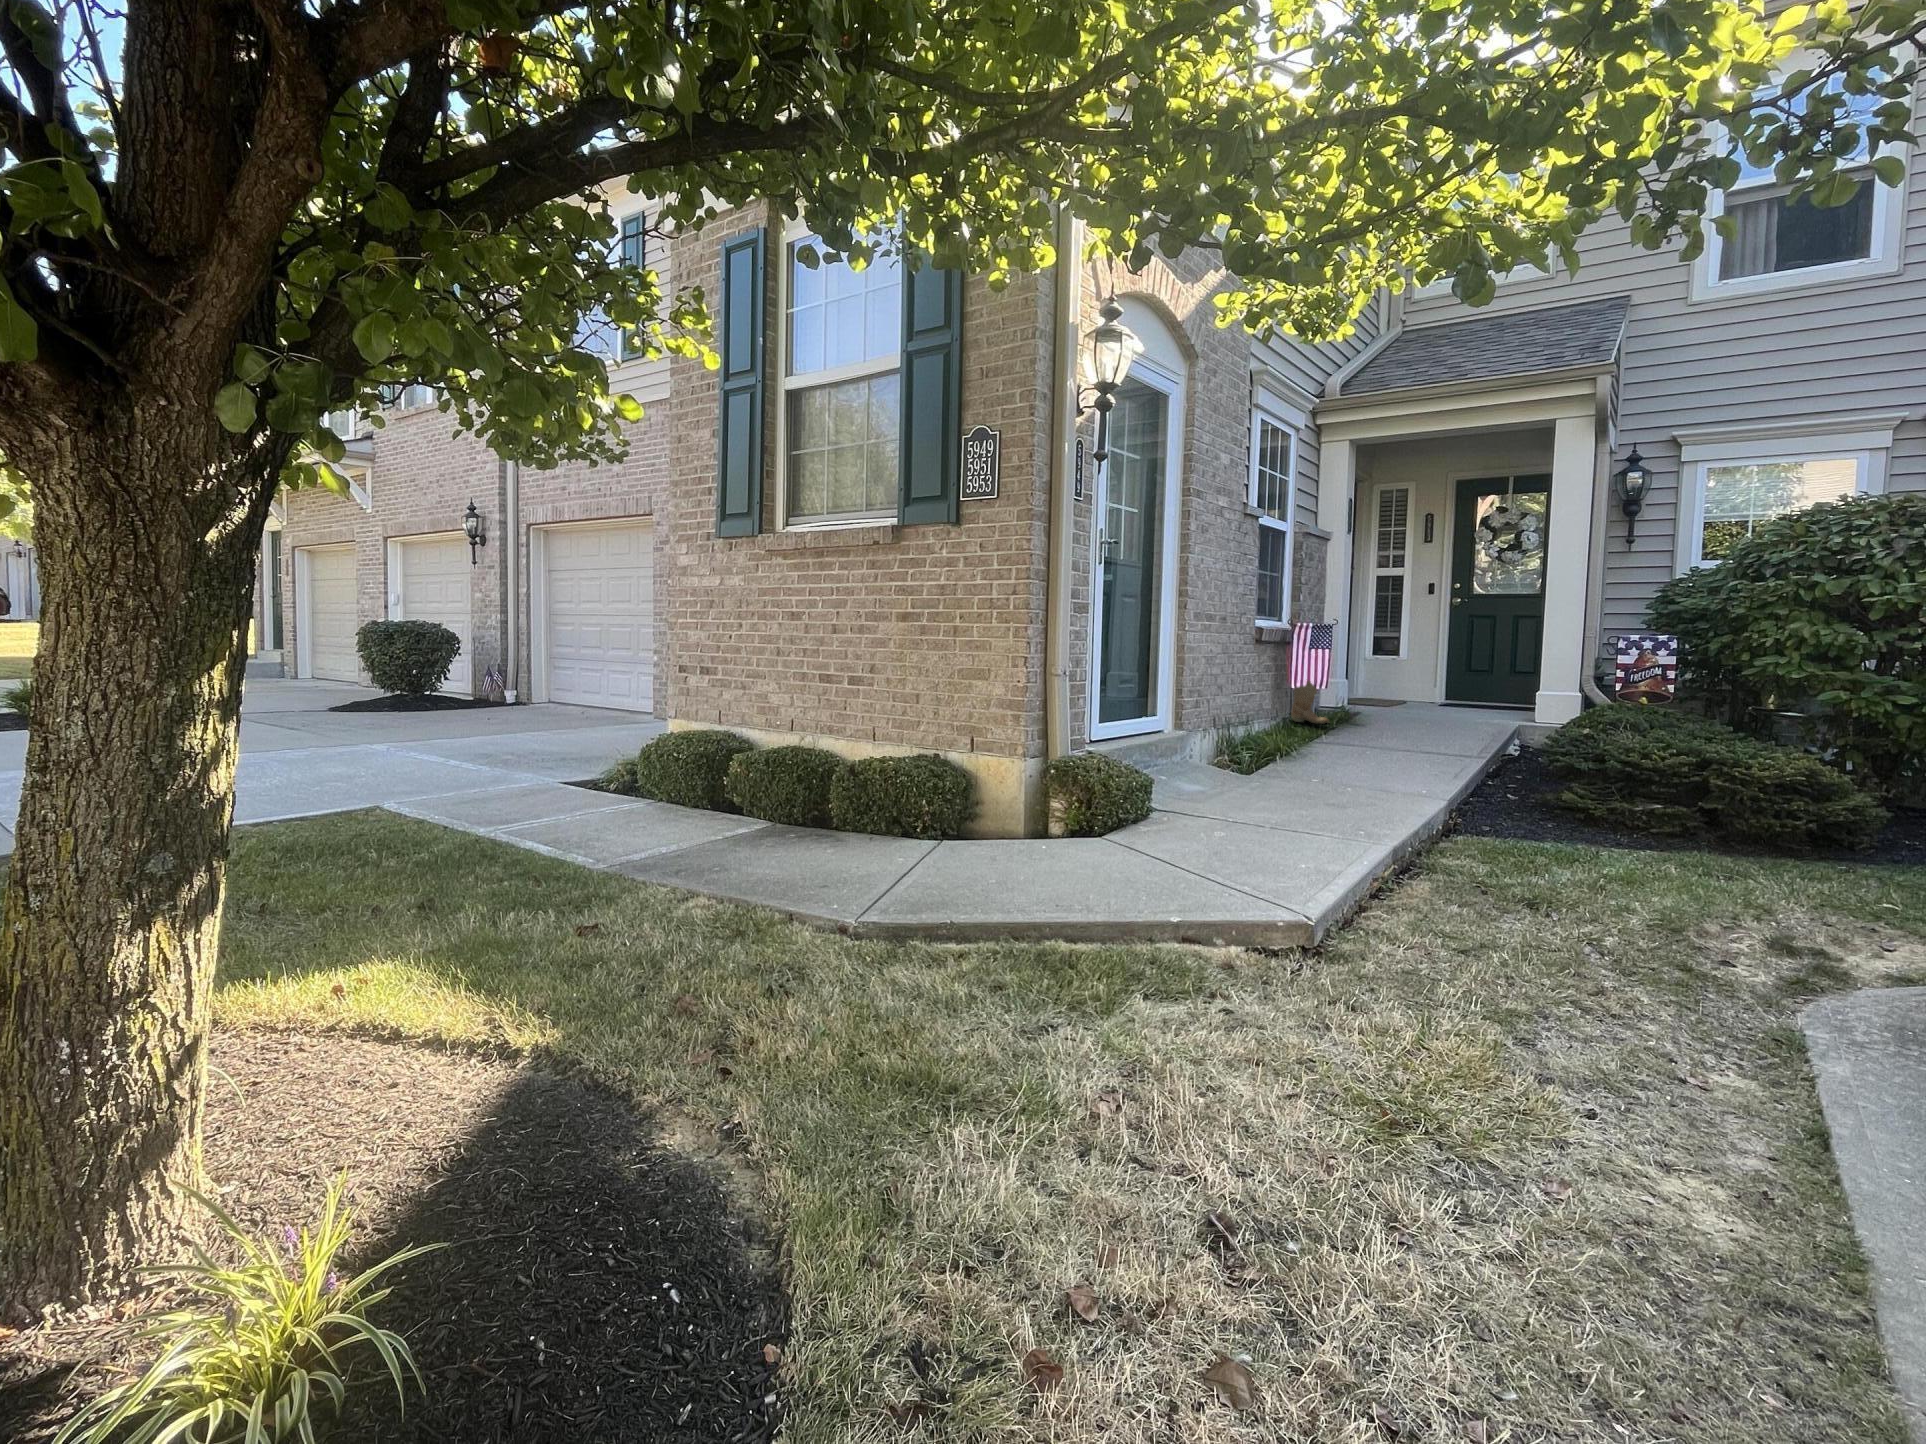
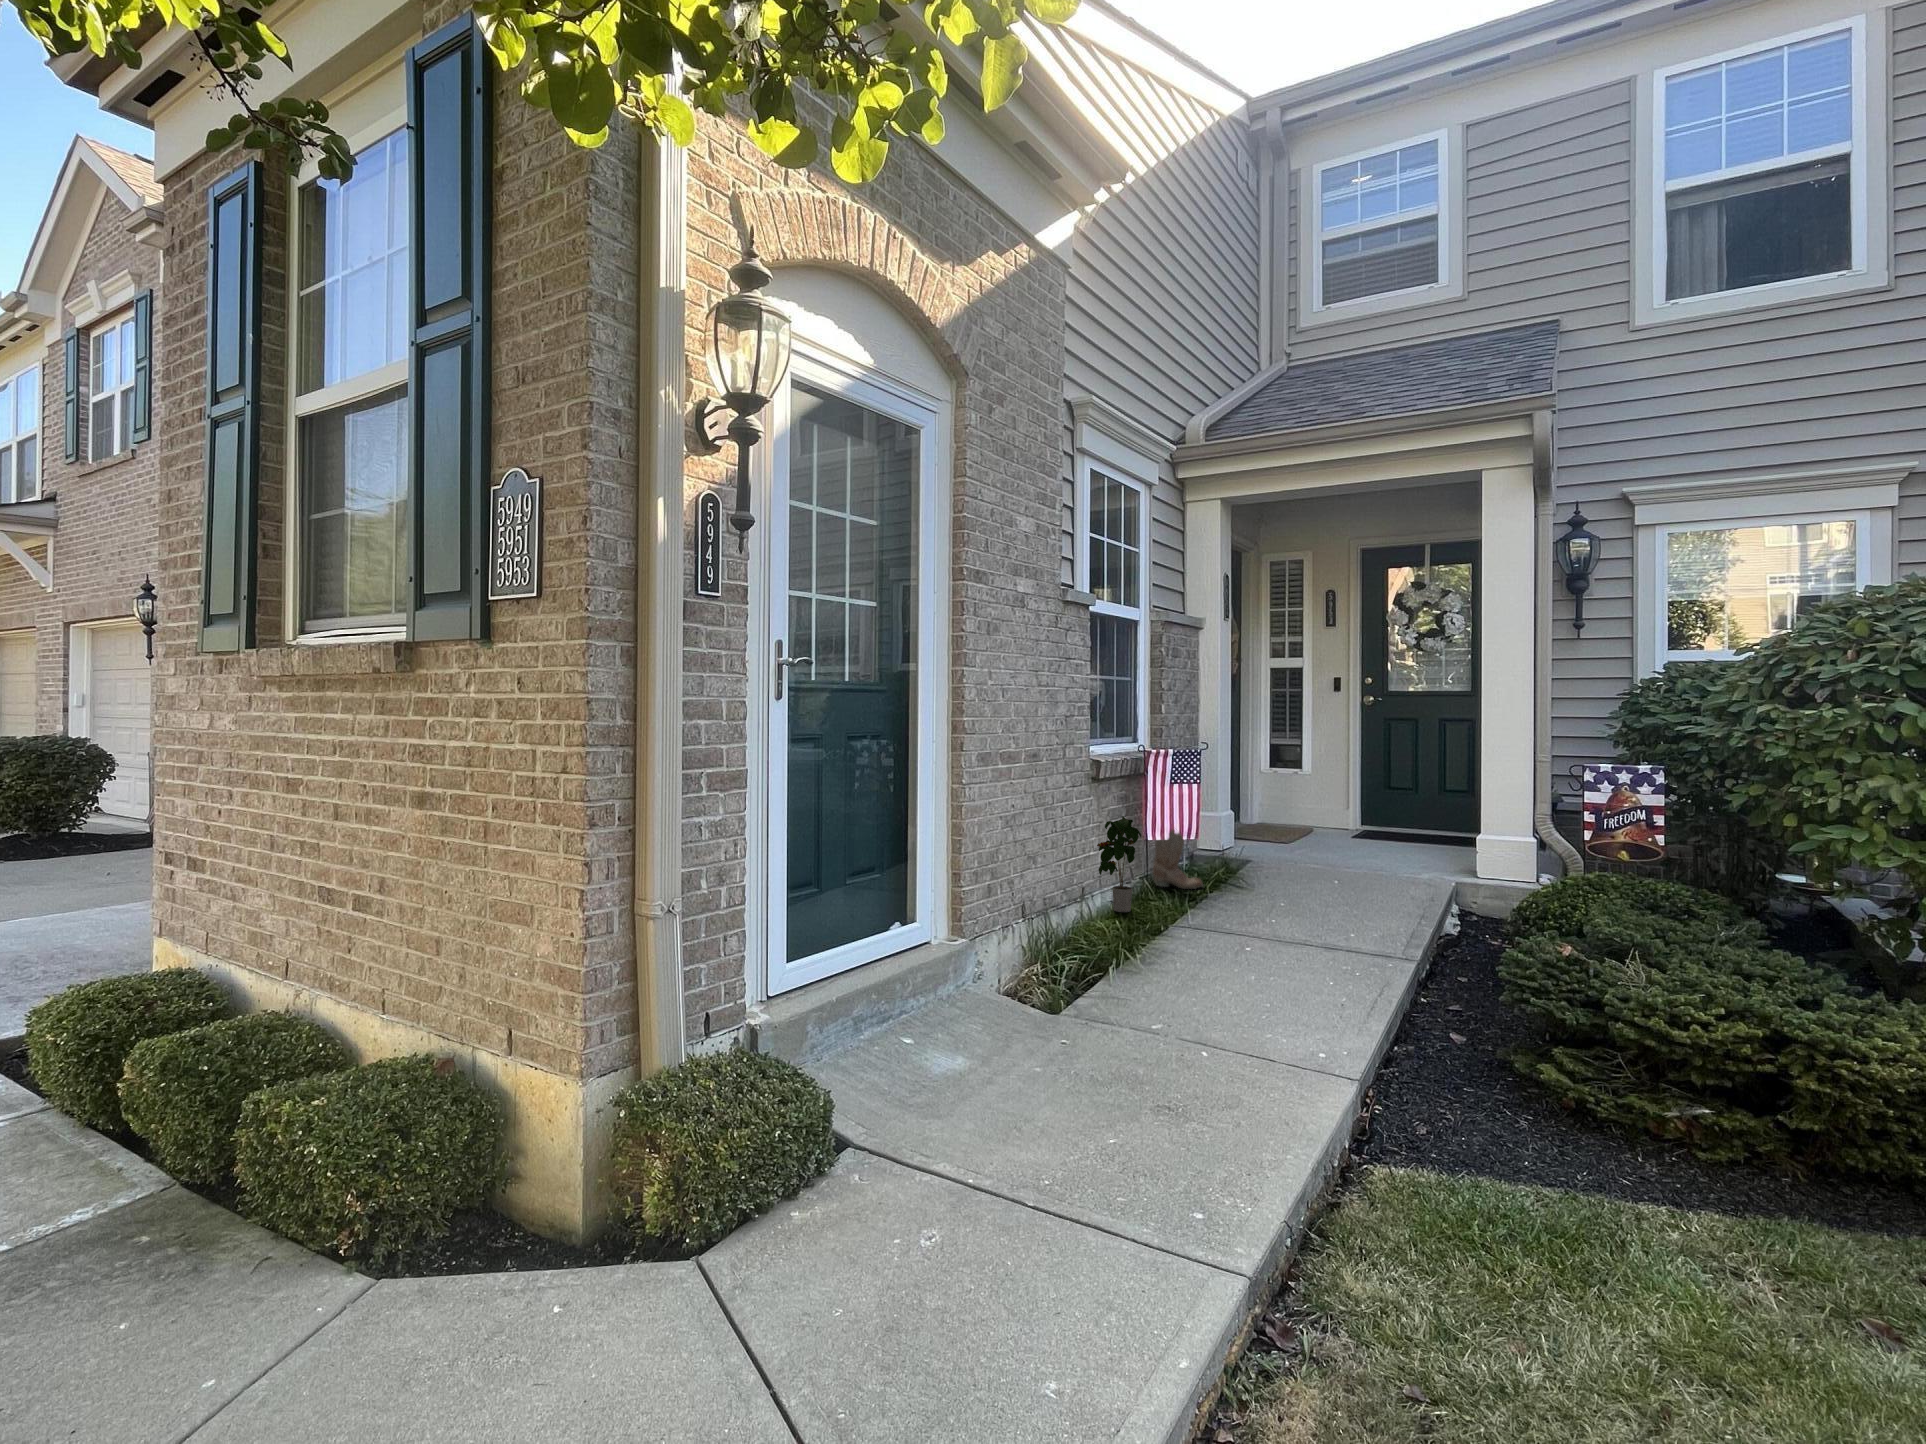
potted plant: none [1260,667,1290,733] -> present [1097,816,1141,912]

